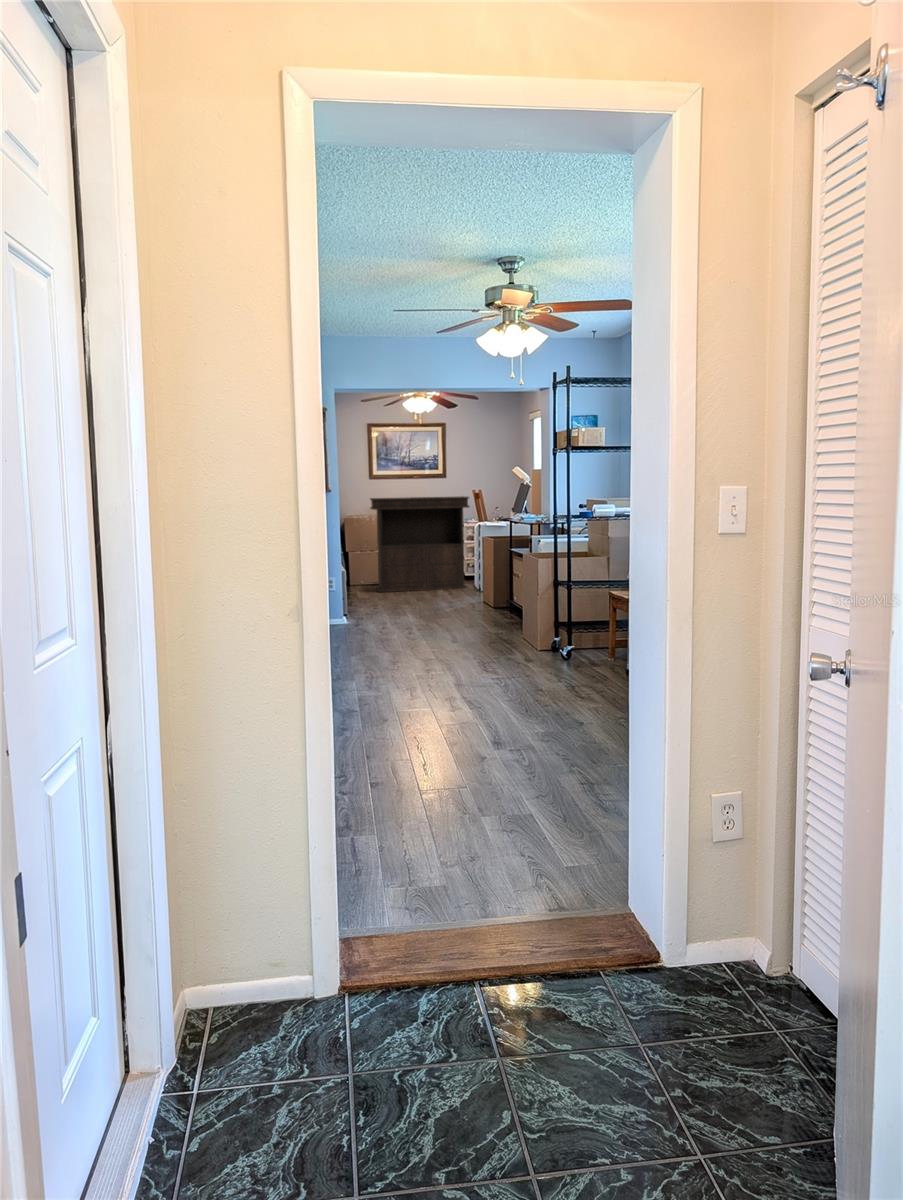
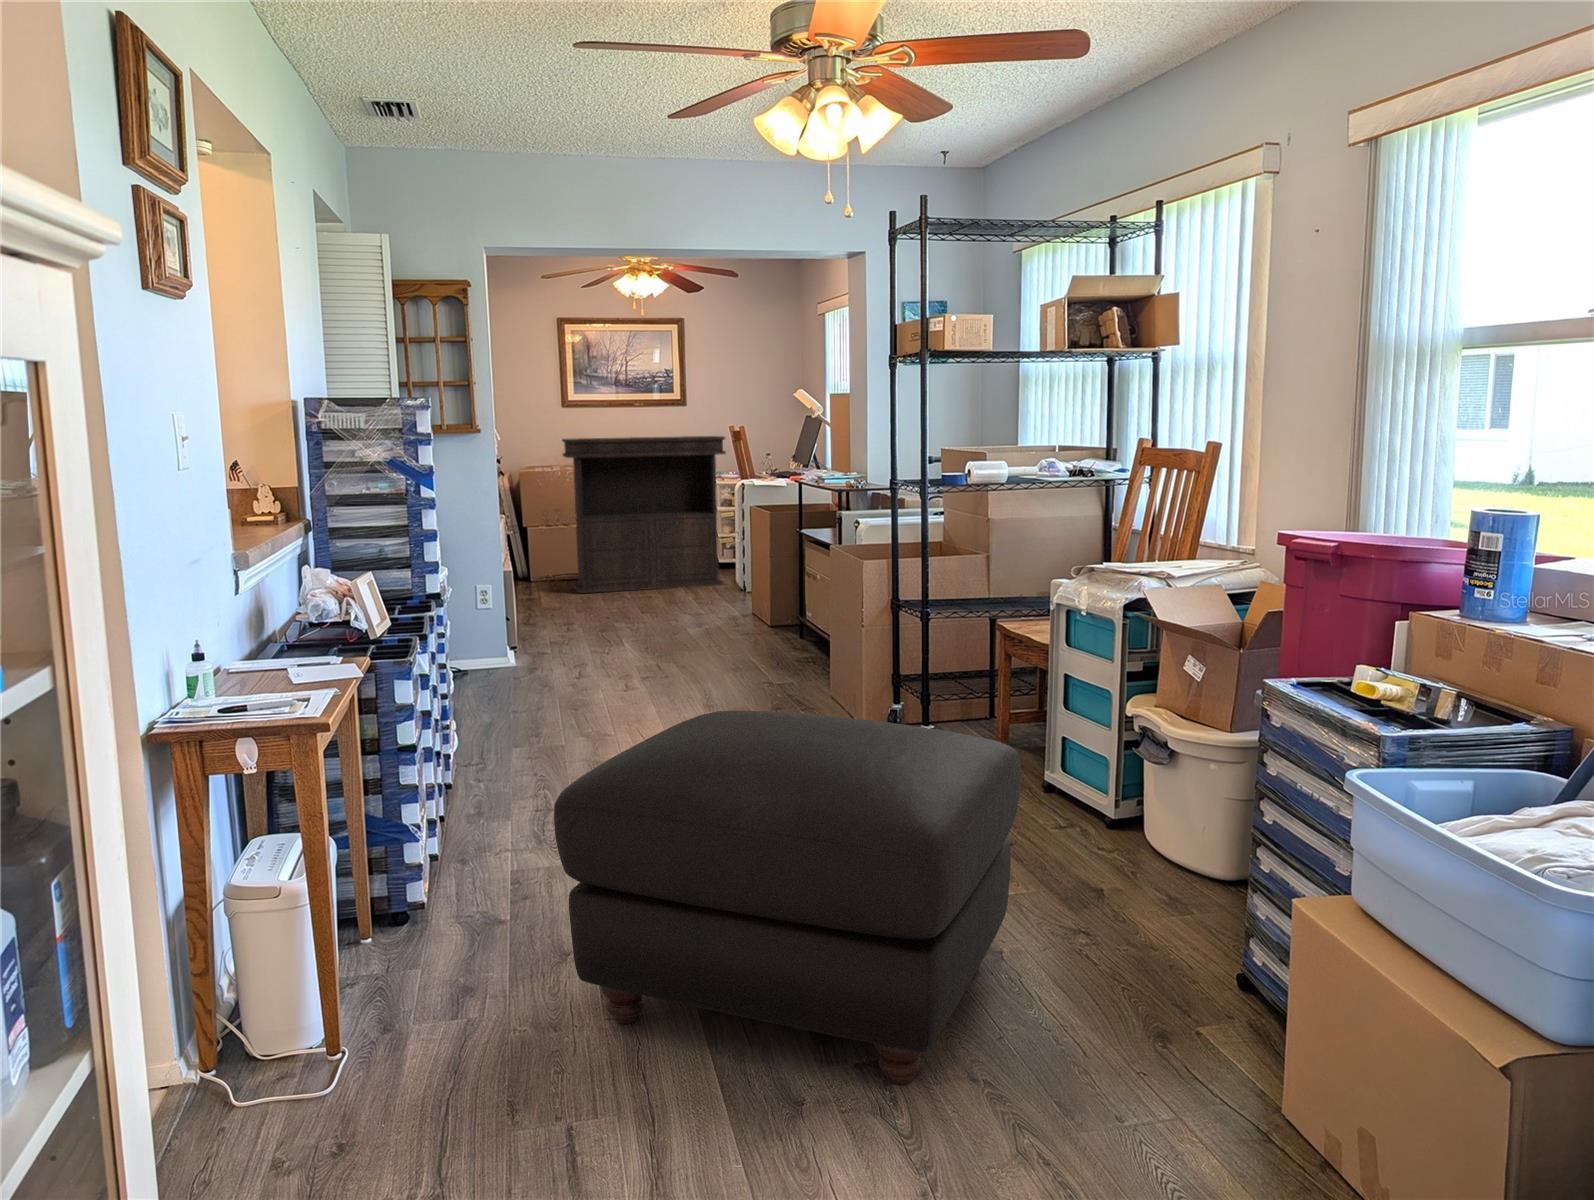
ottoman: none [384,611,588,752] -> present [554,711,1021,1085]

